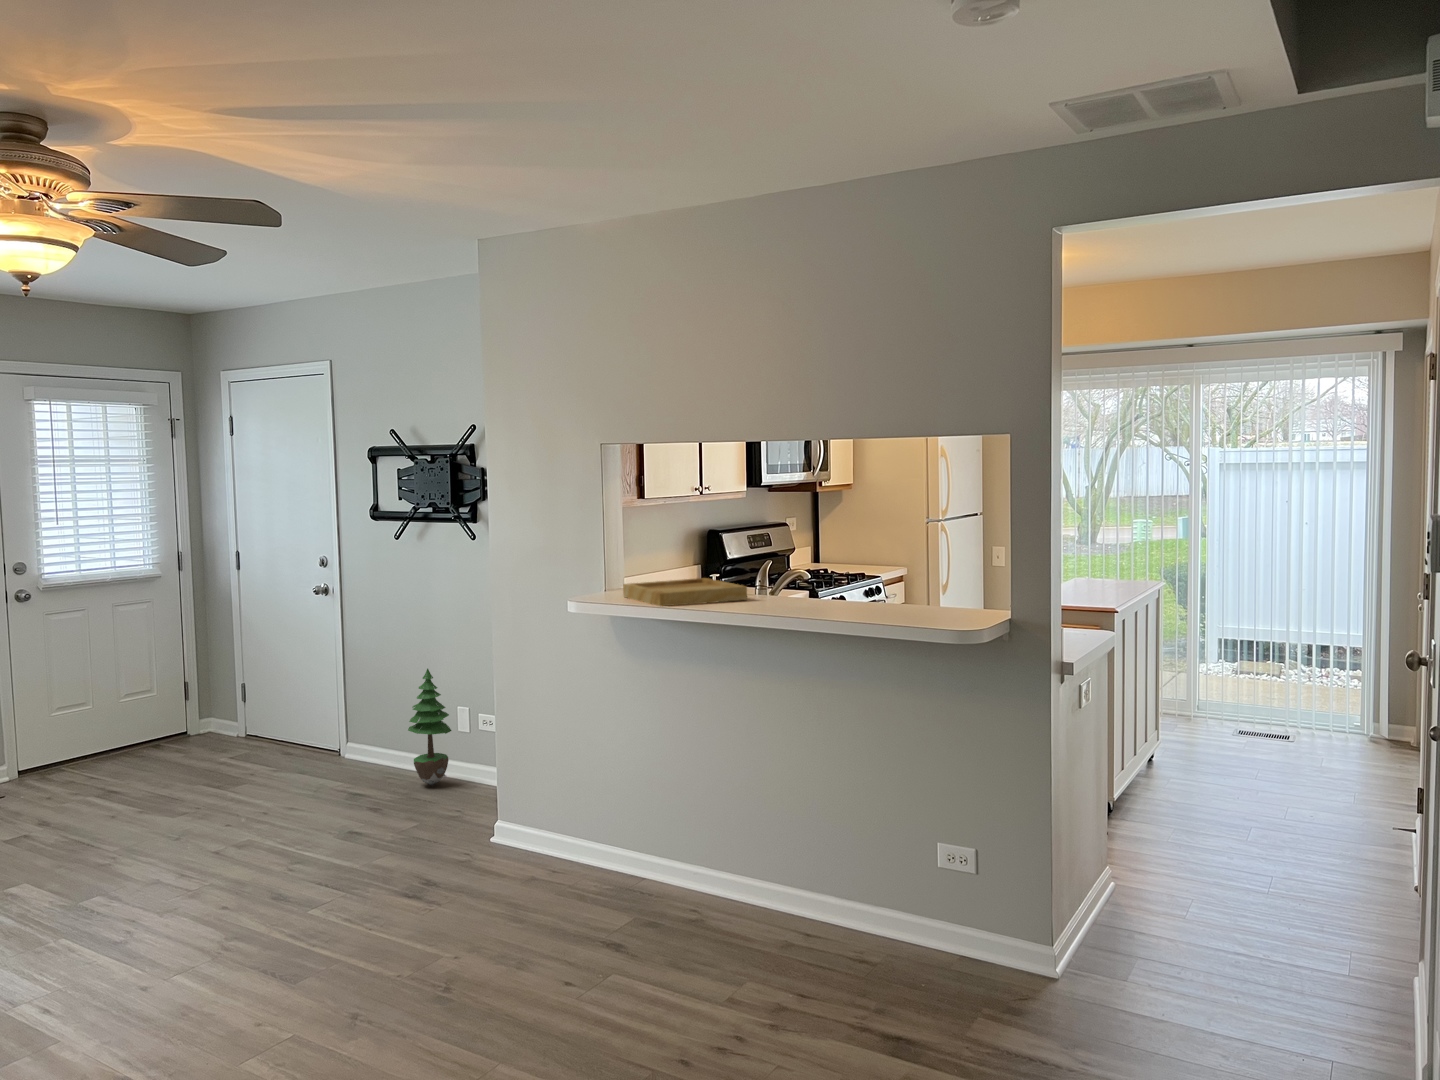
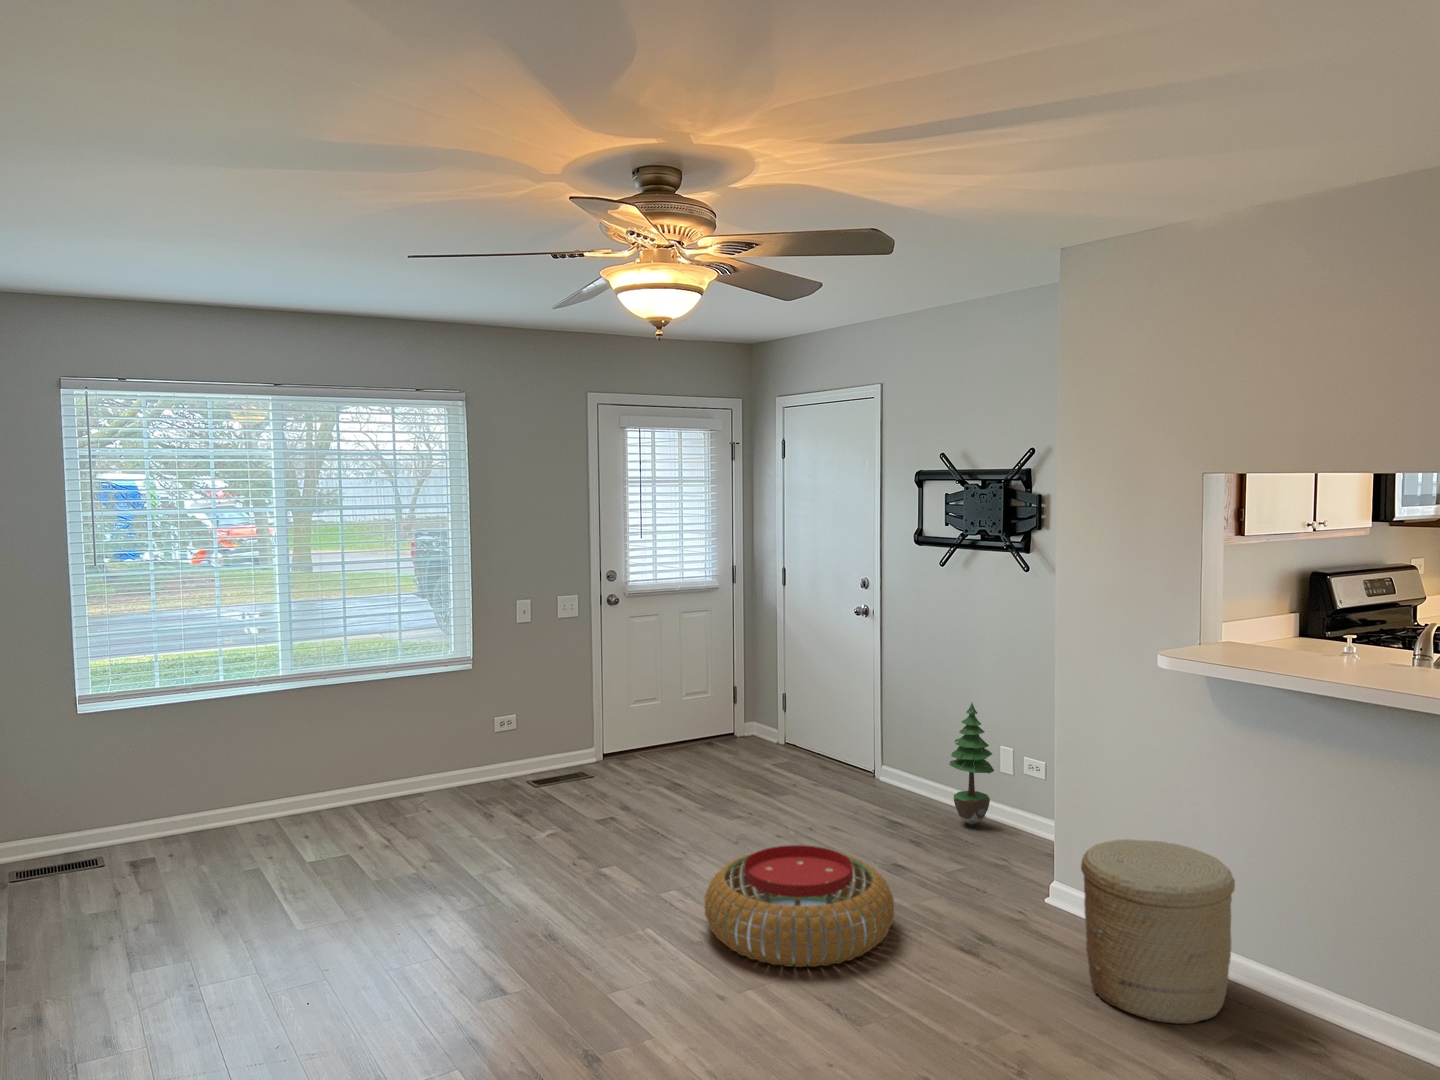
tray: present [623,578,747,606] -> none [1228,638,1406,675]
woven basket: none [507,764,632,916] -> present [1081,839,1235,1024]
pouf: none [131,820,341,941] -> present [705,845,894,967]

